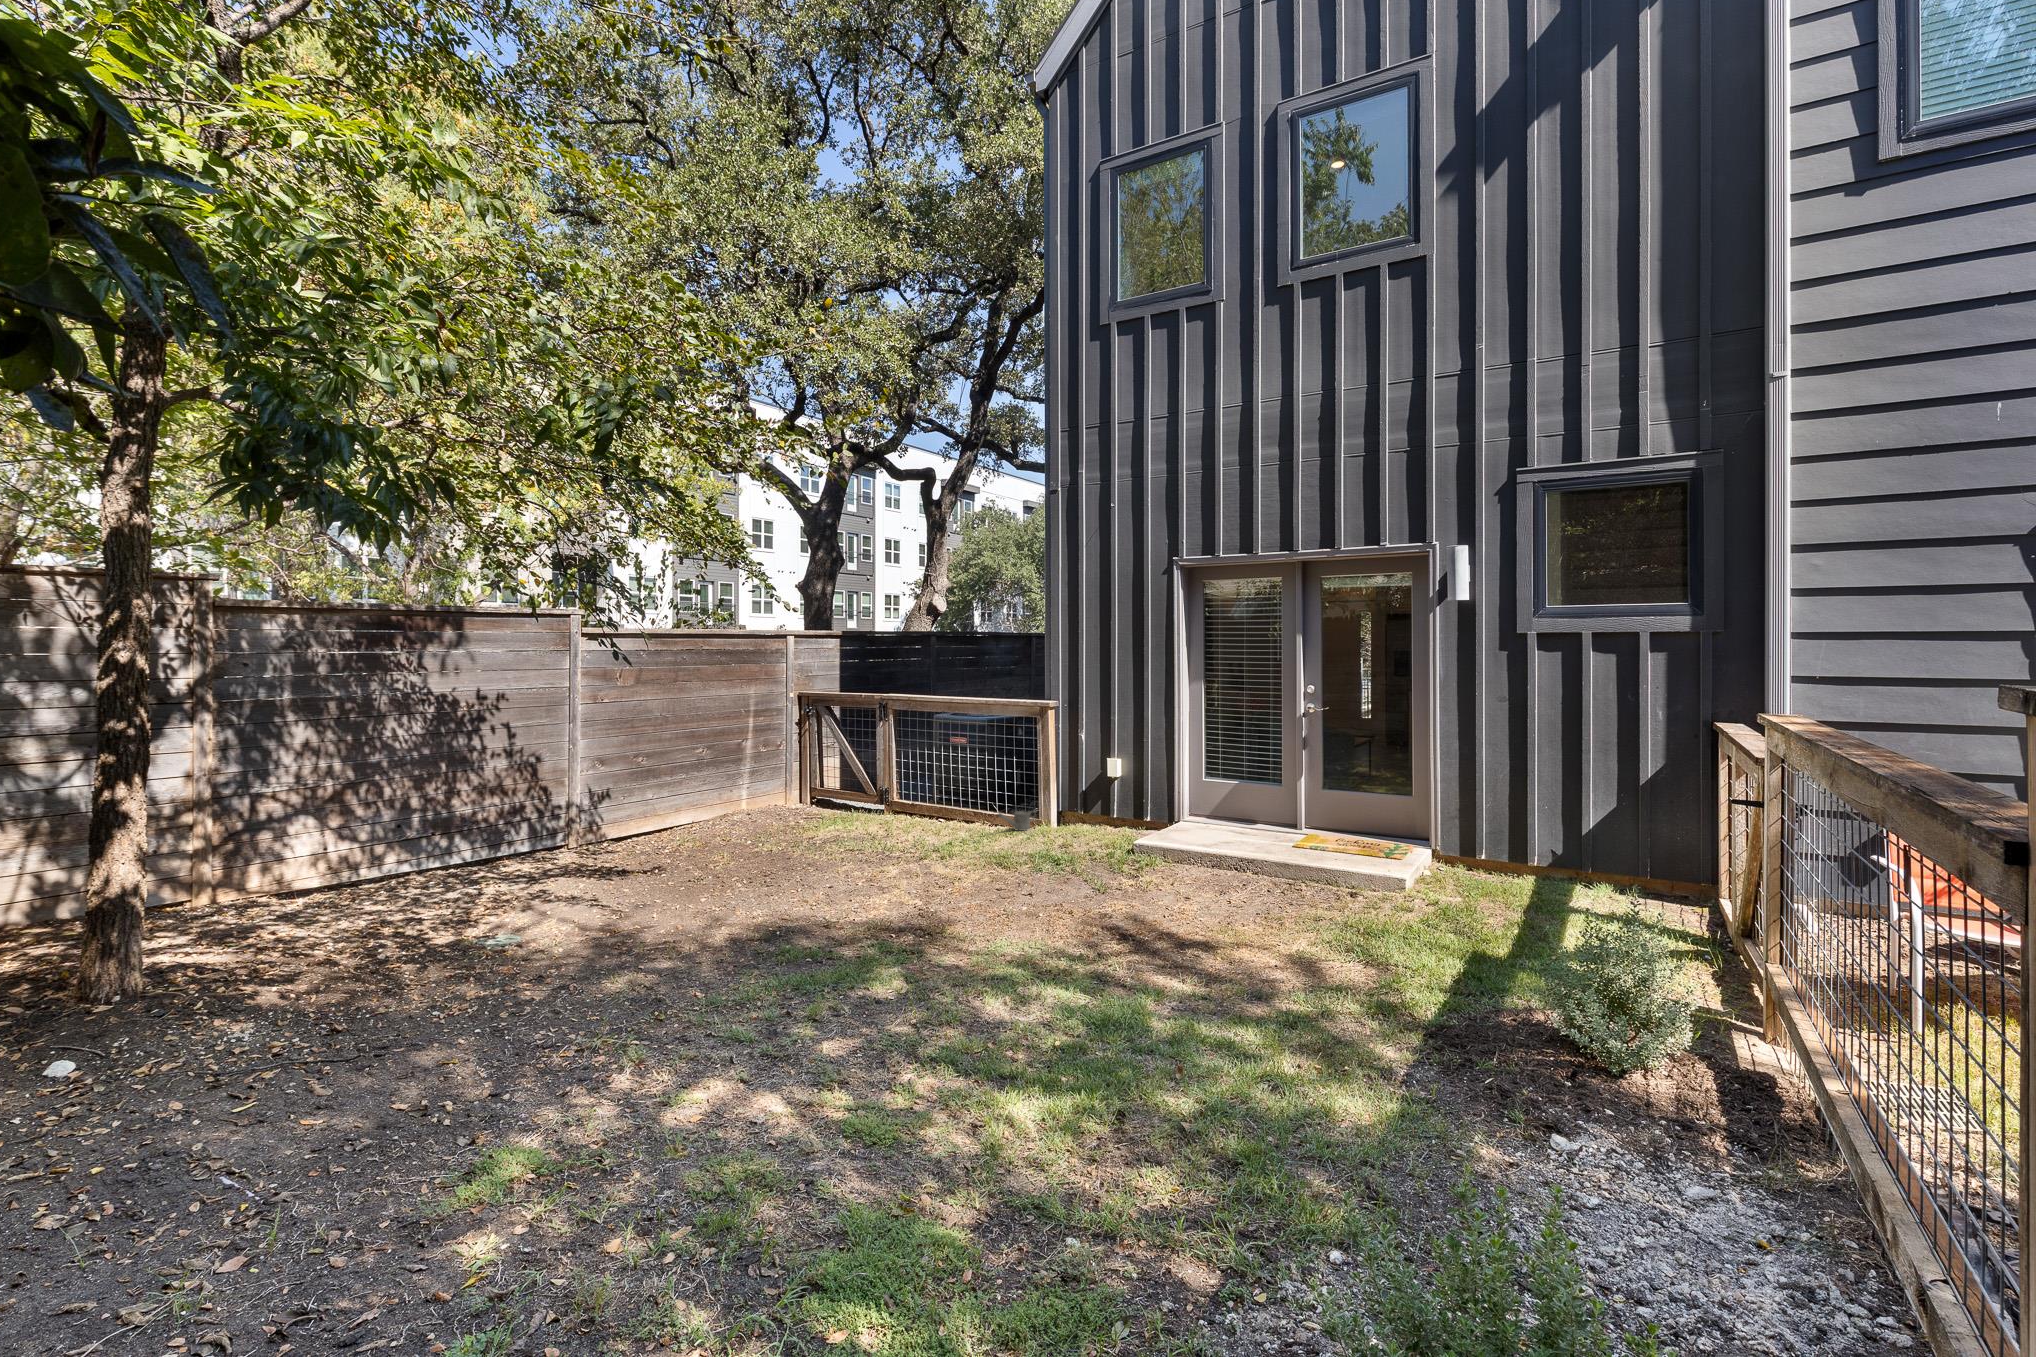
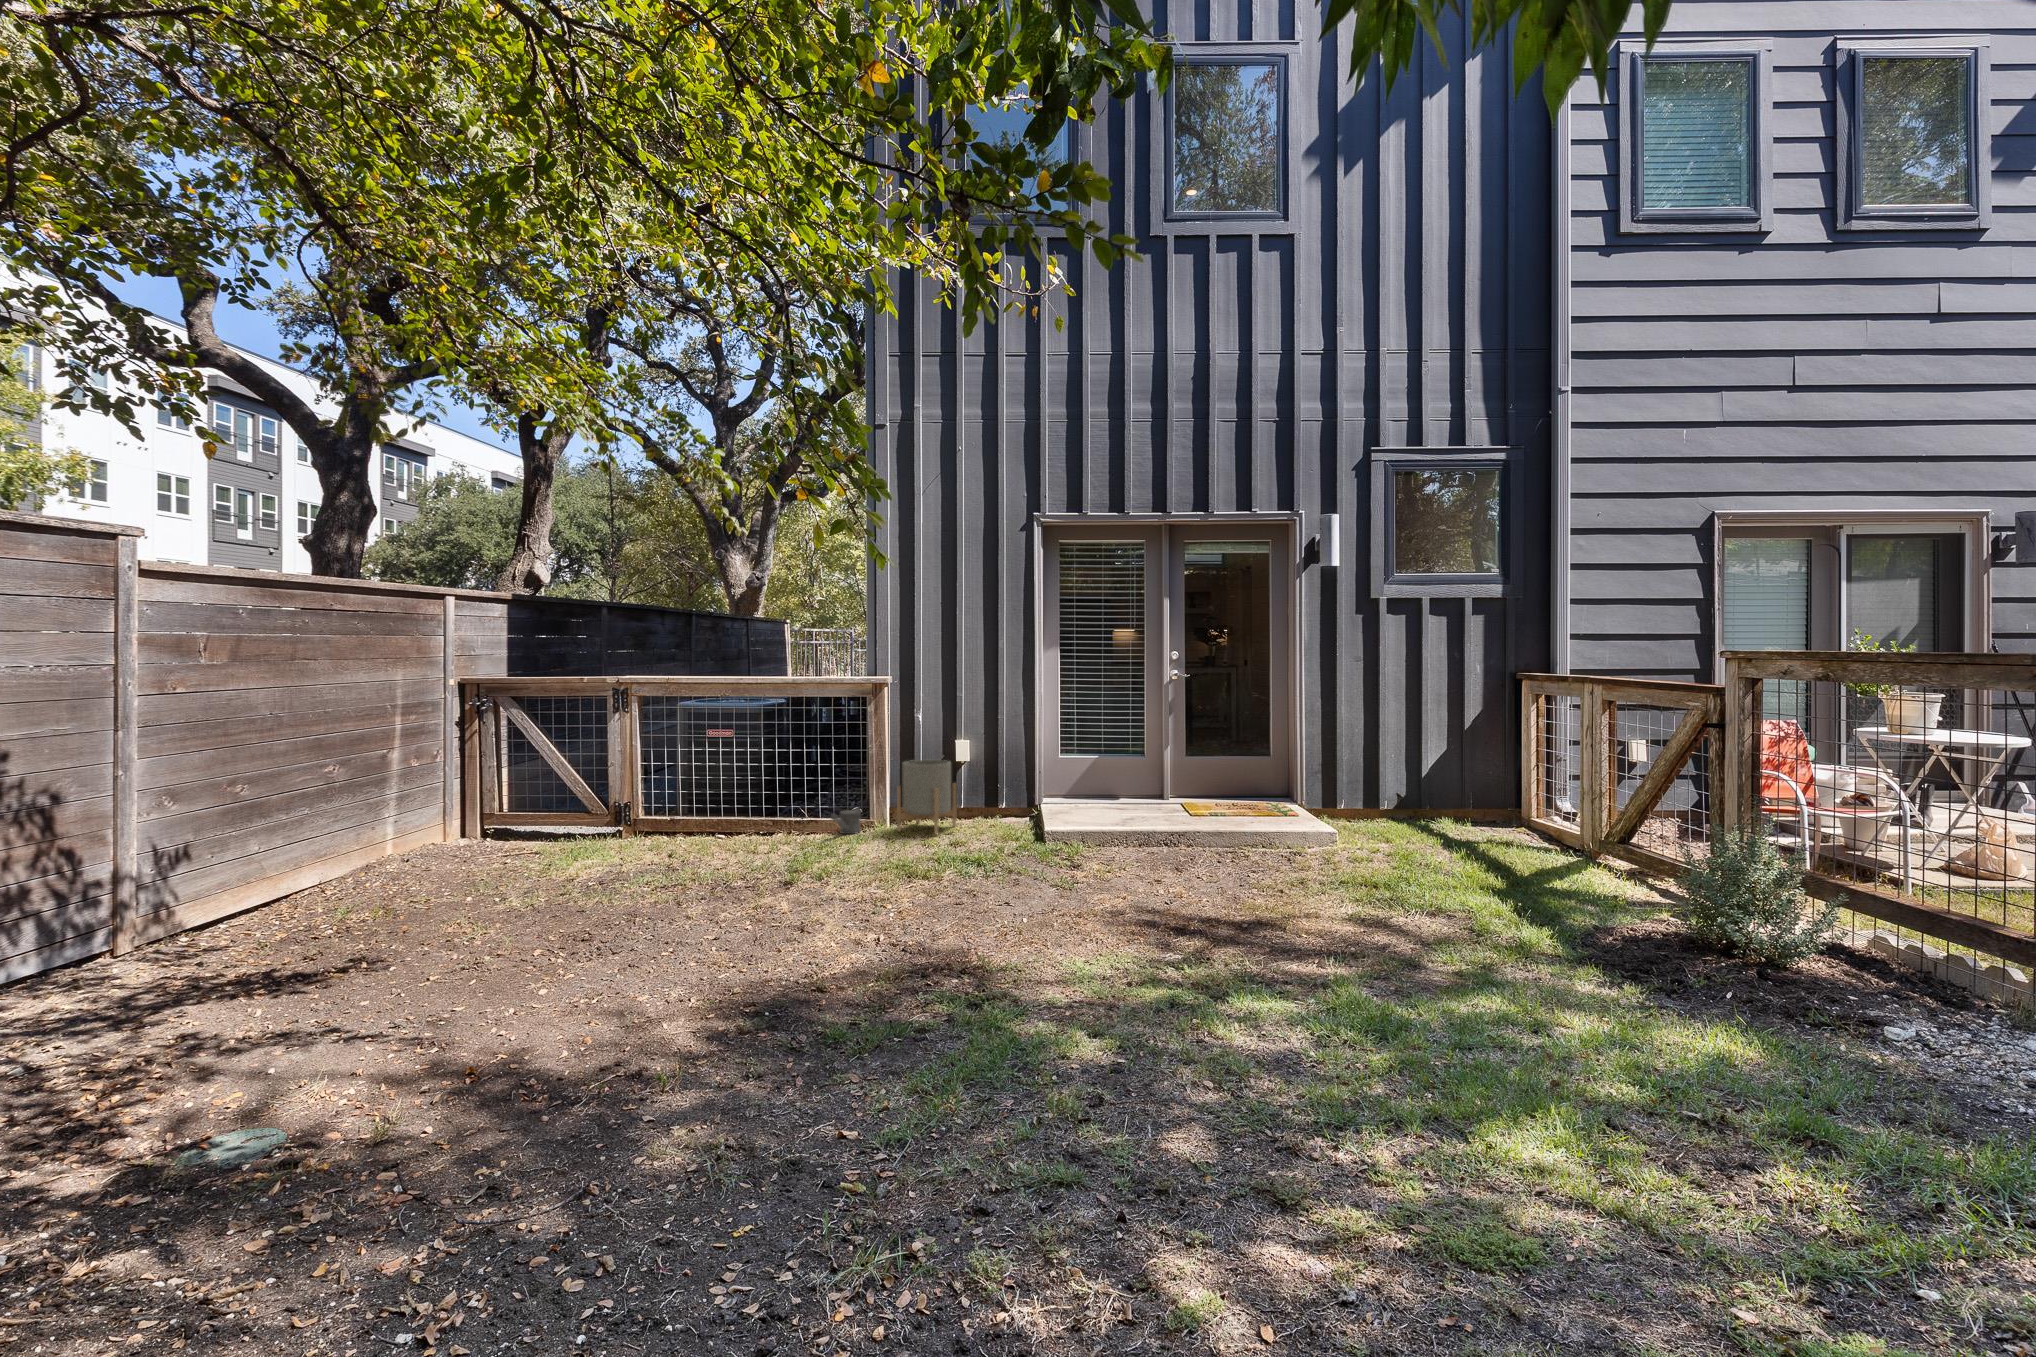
planter: none [1053,775,1105,838] -> present [897,760,956,834]

